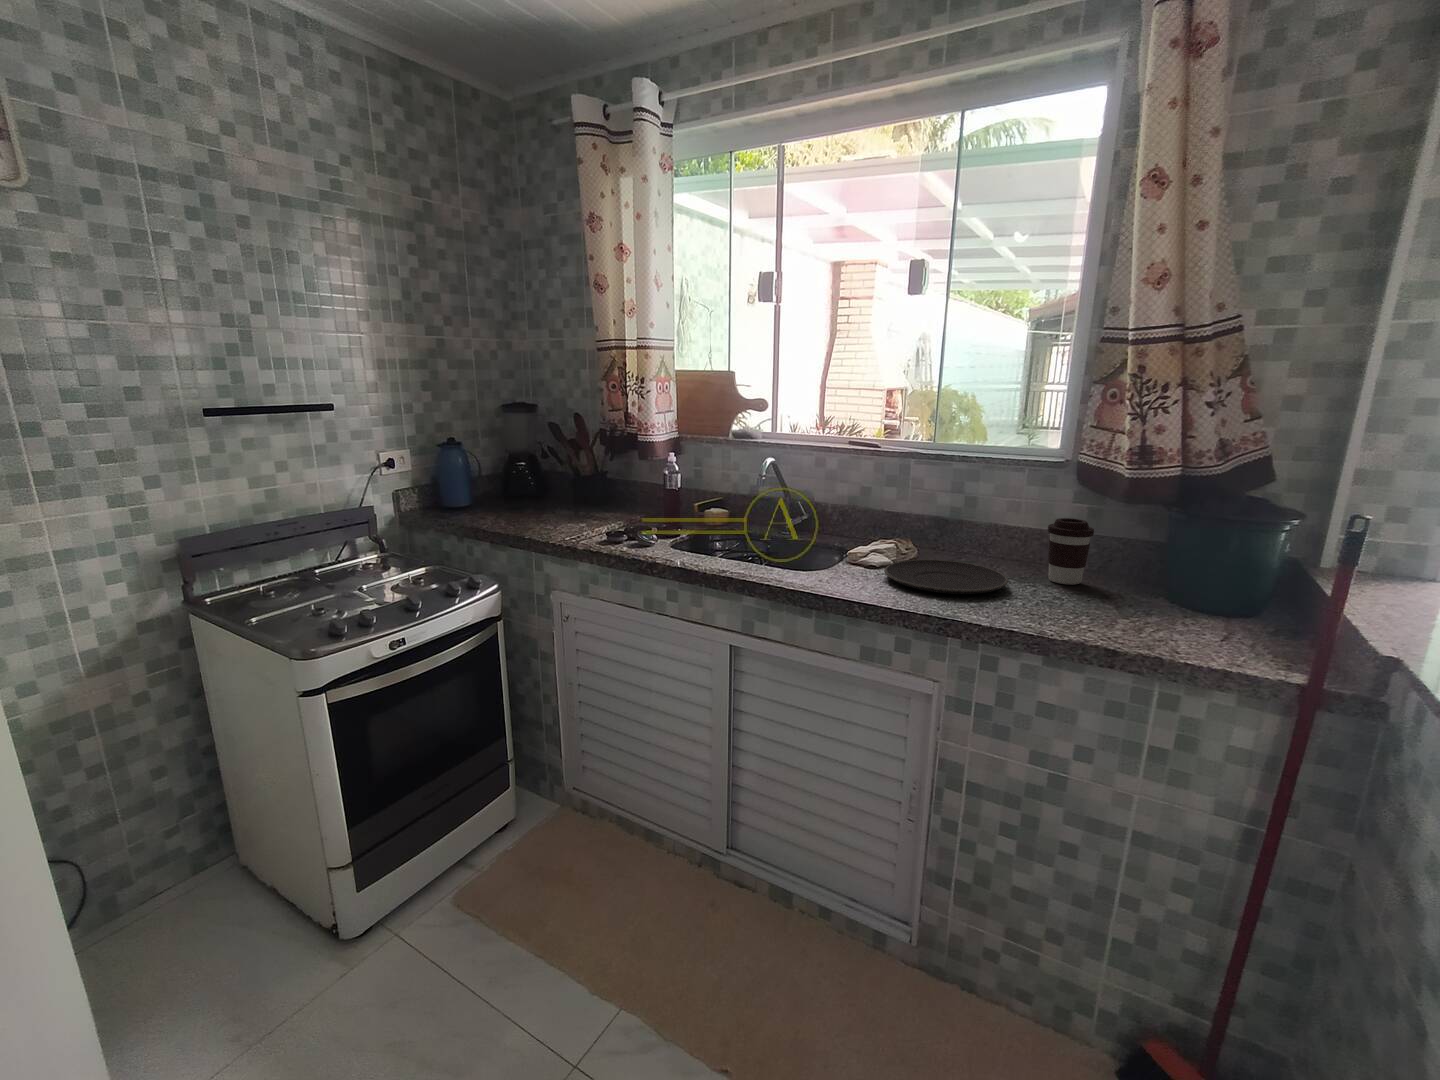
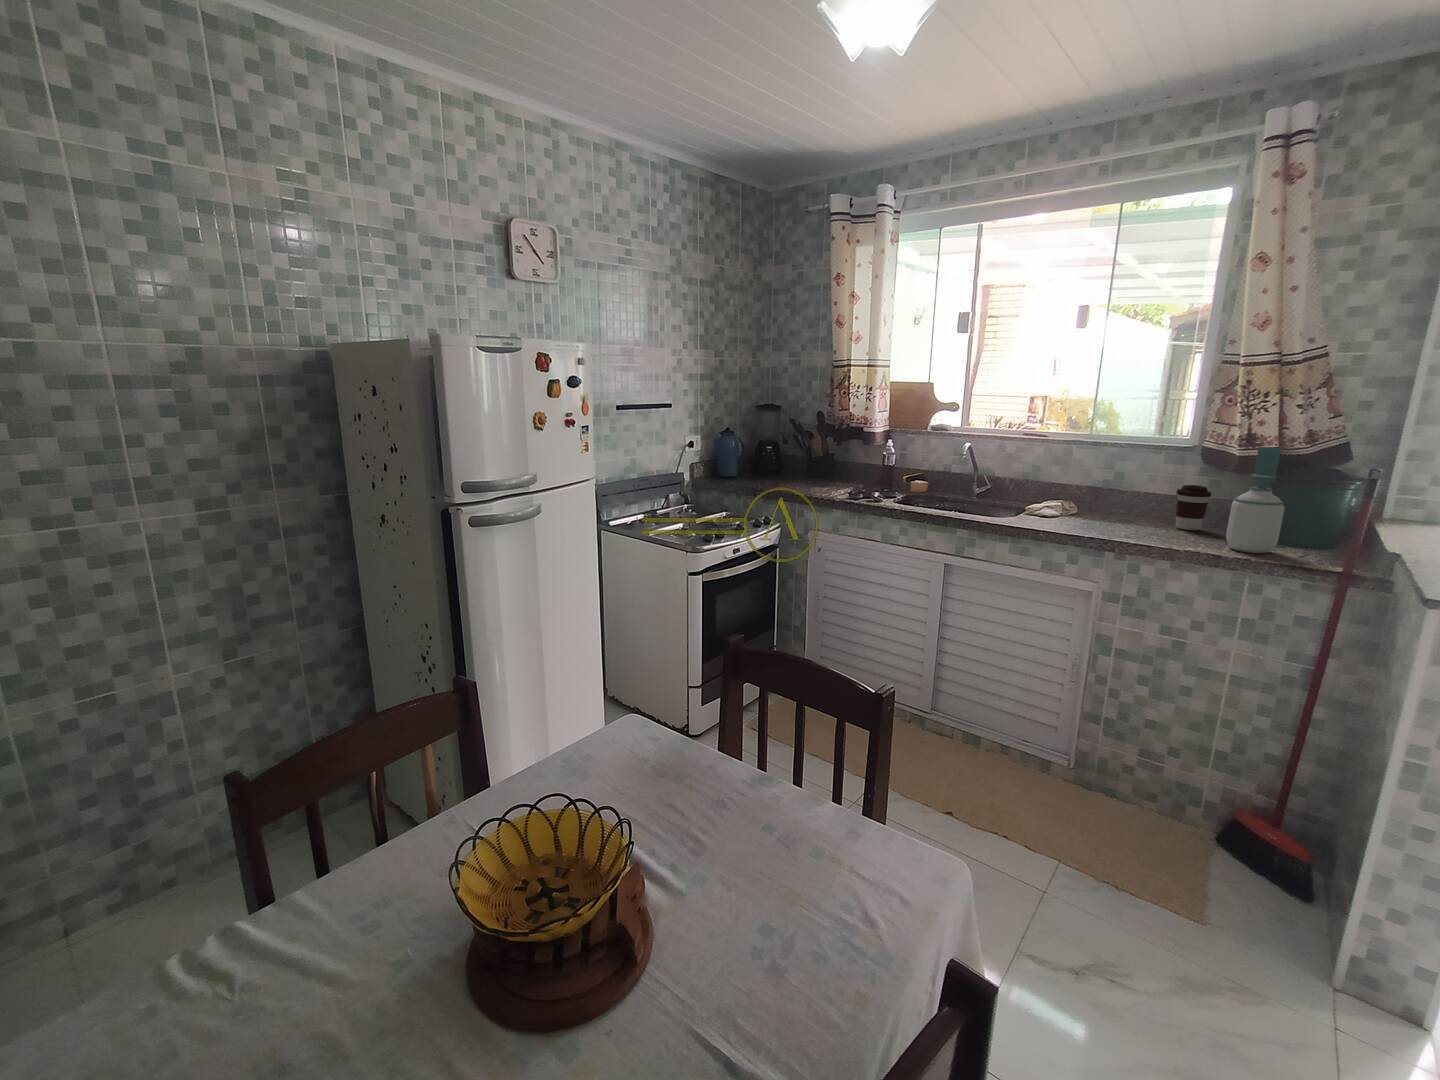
soap bottle: none [1119,467,1200,633] -> present [1226,447,1284,553]
plate: present [884,560,1008,594] -> none [1056,513,1147,531]

